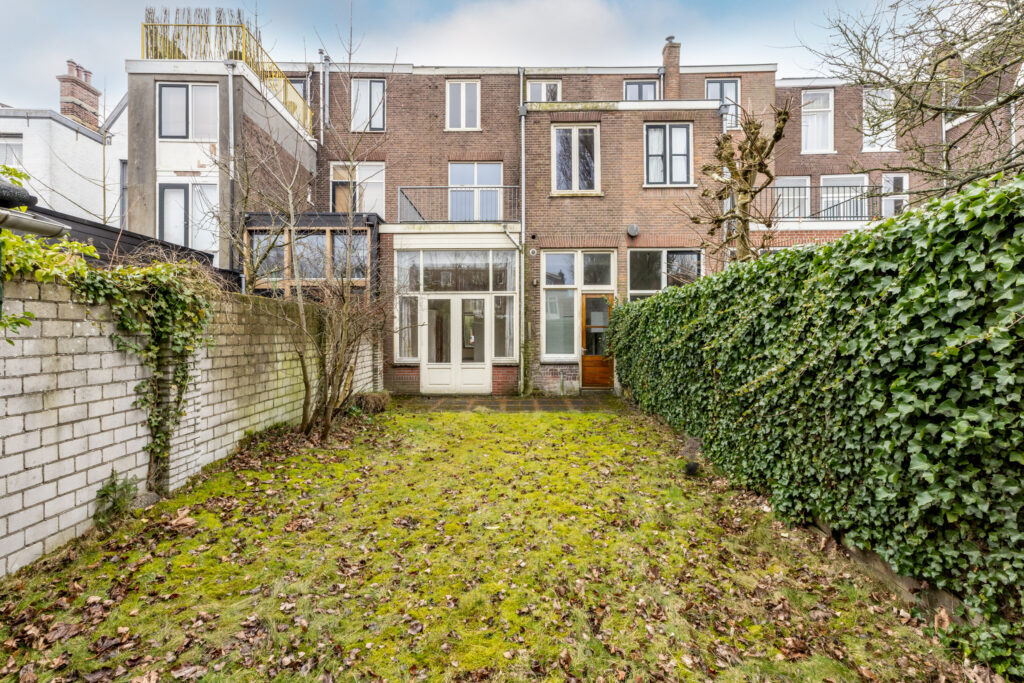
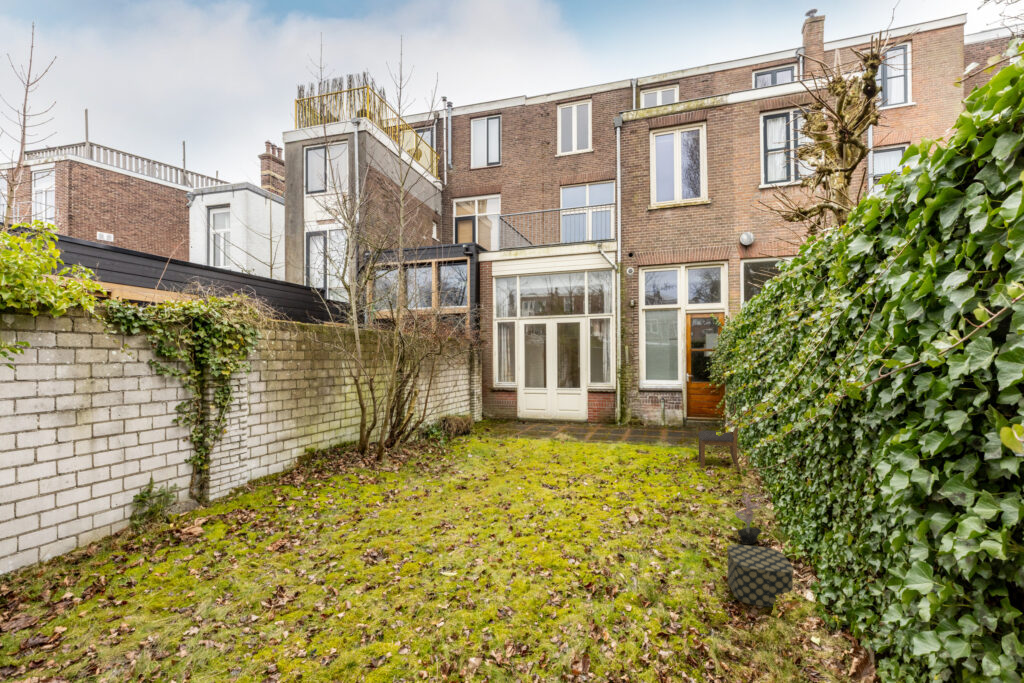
chair: none [613,368,653,426] -> present [698,405,740,471]
storage box: none [697,471,748,510] -> present [727,544,793,607]

